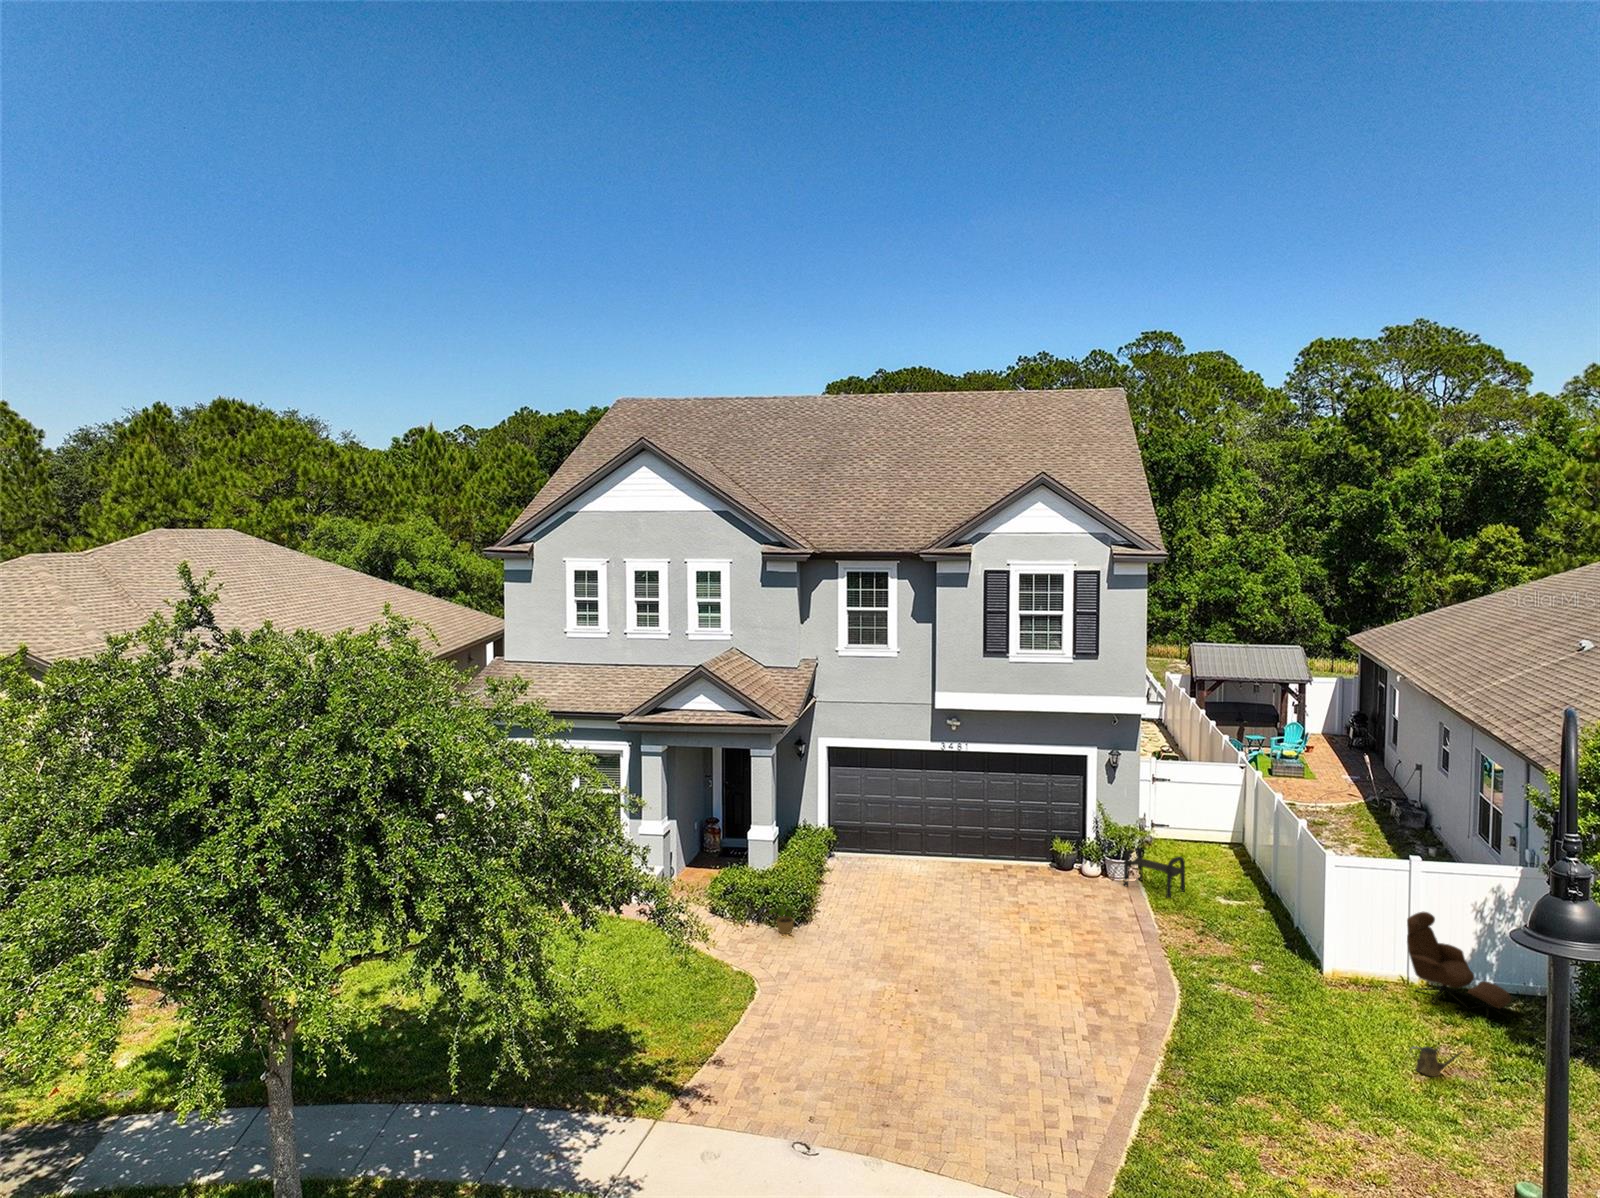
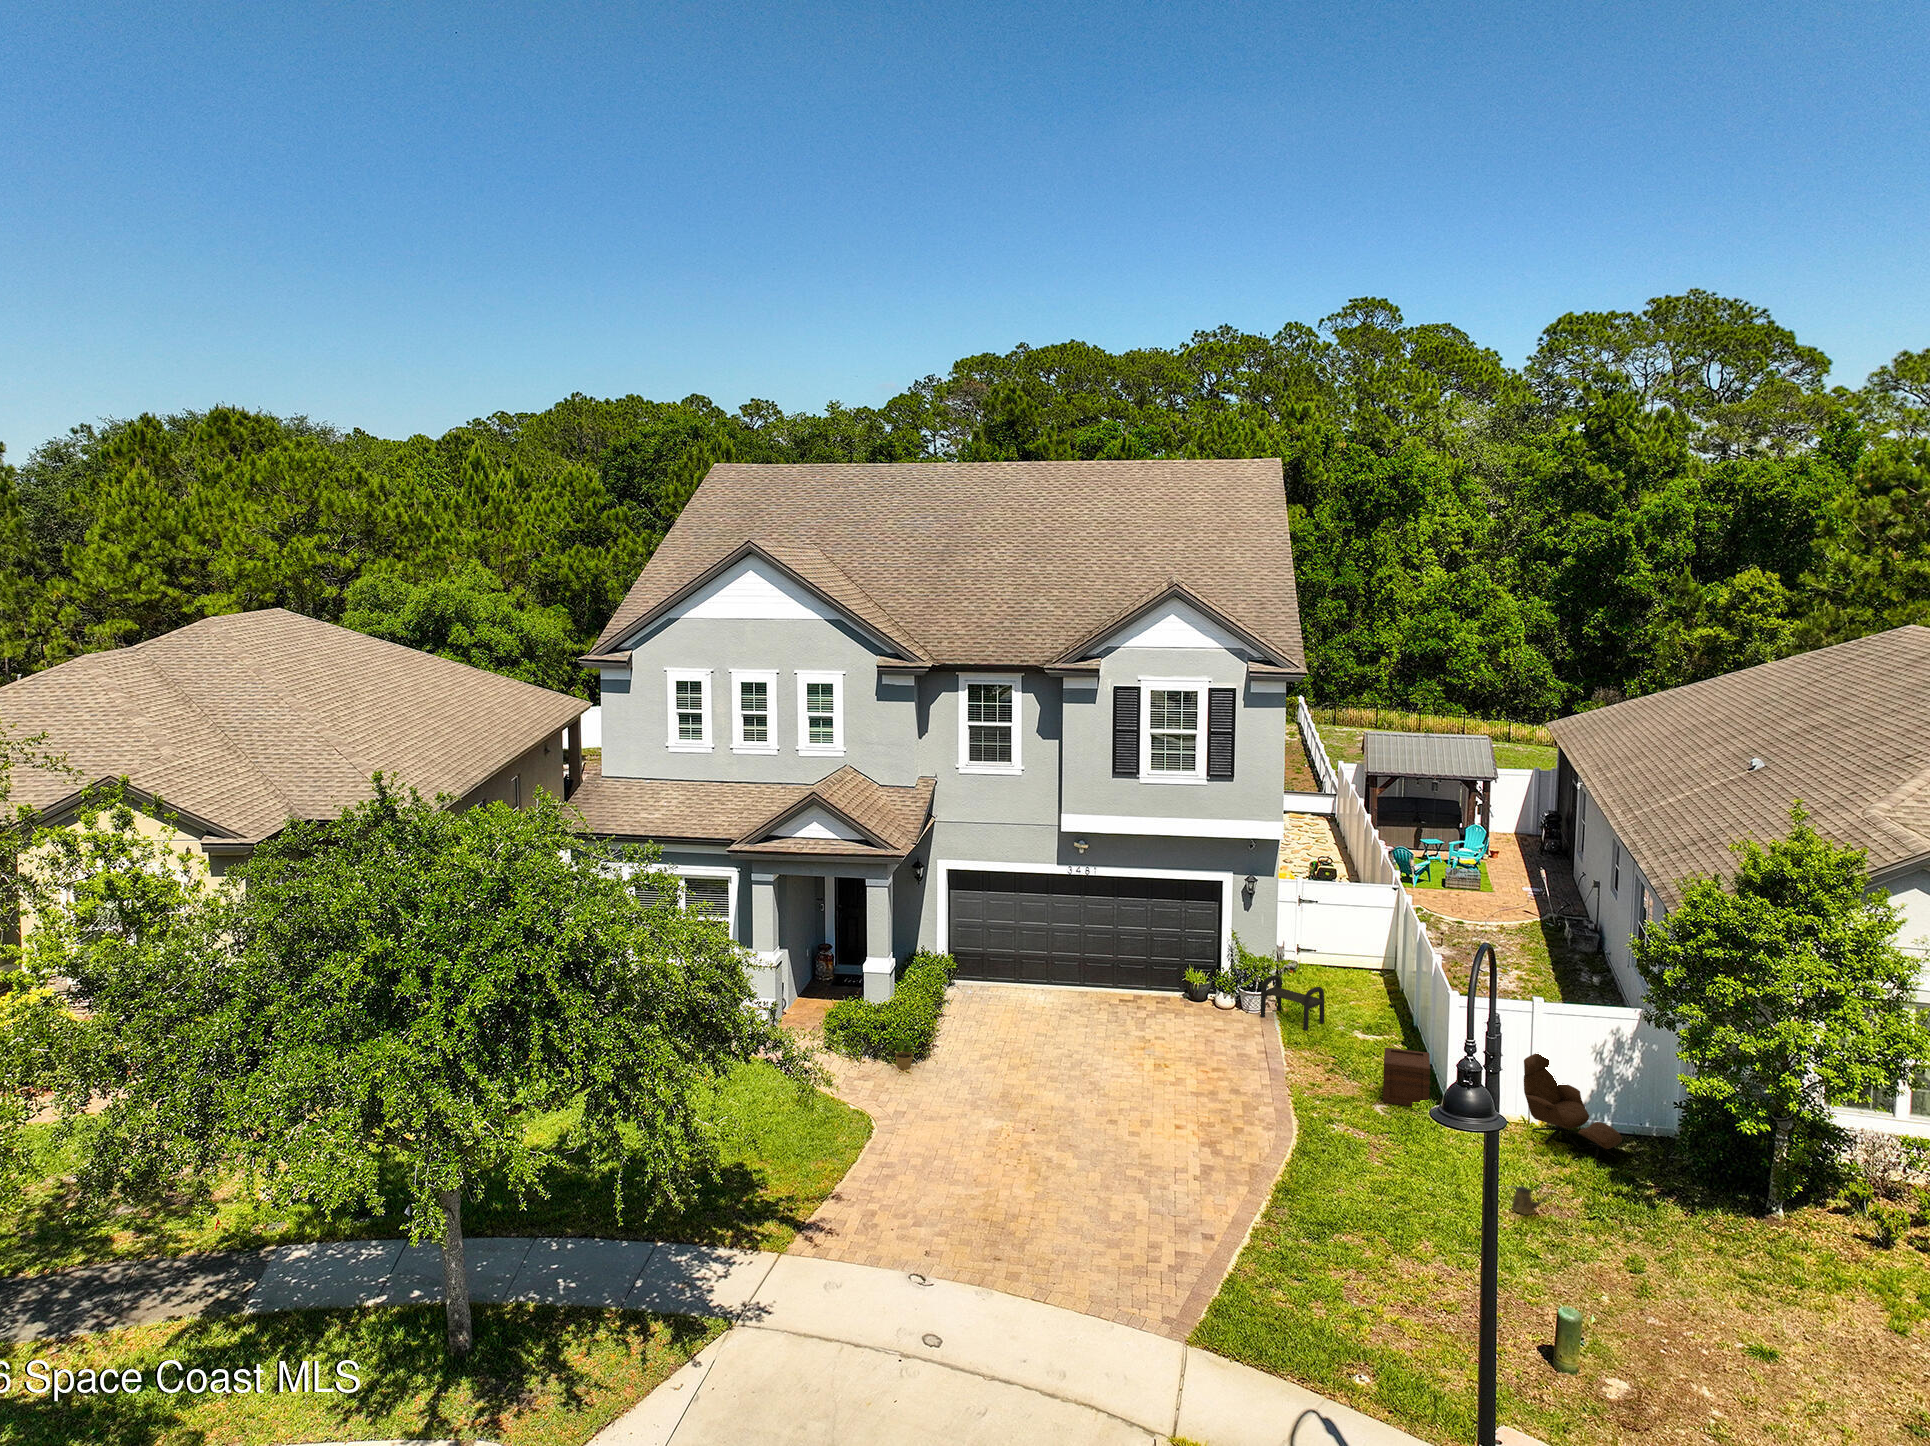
wooden crate: none [1255,911,1304,971] -> present [1383,1048,1430,1107]

